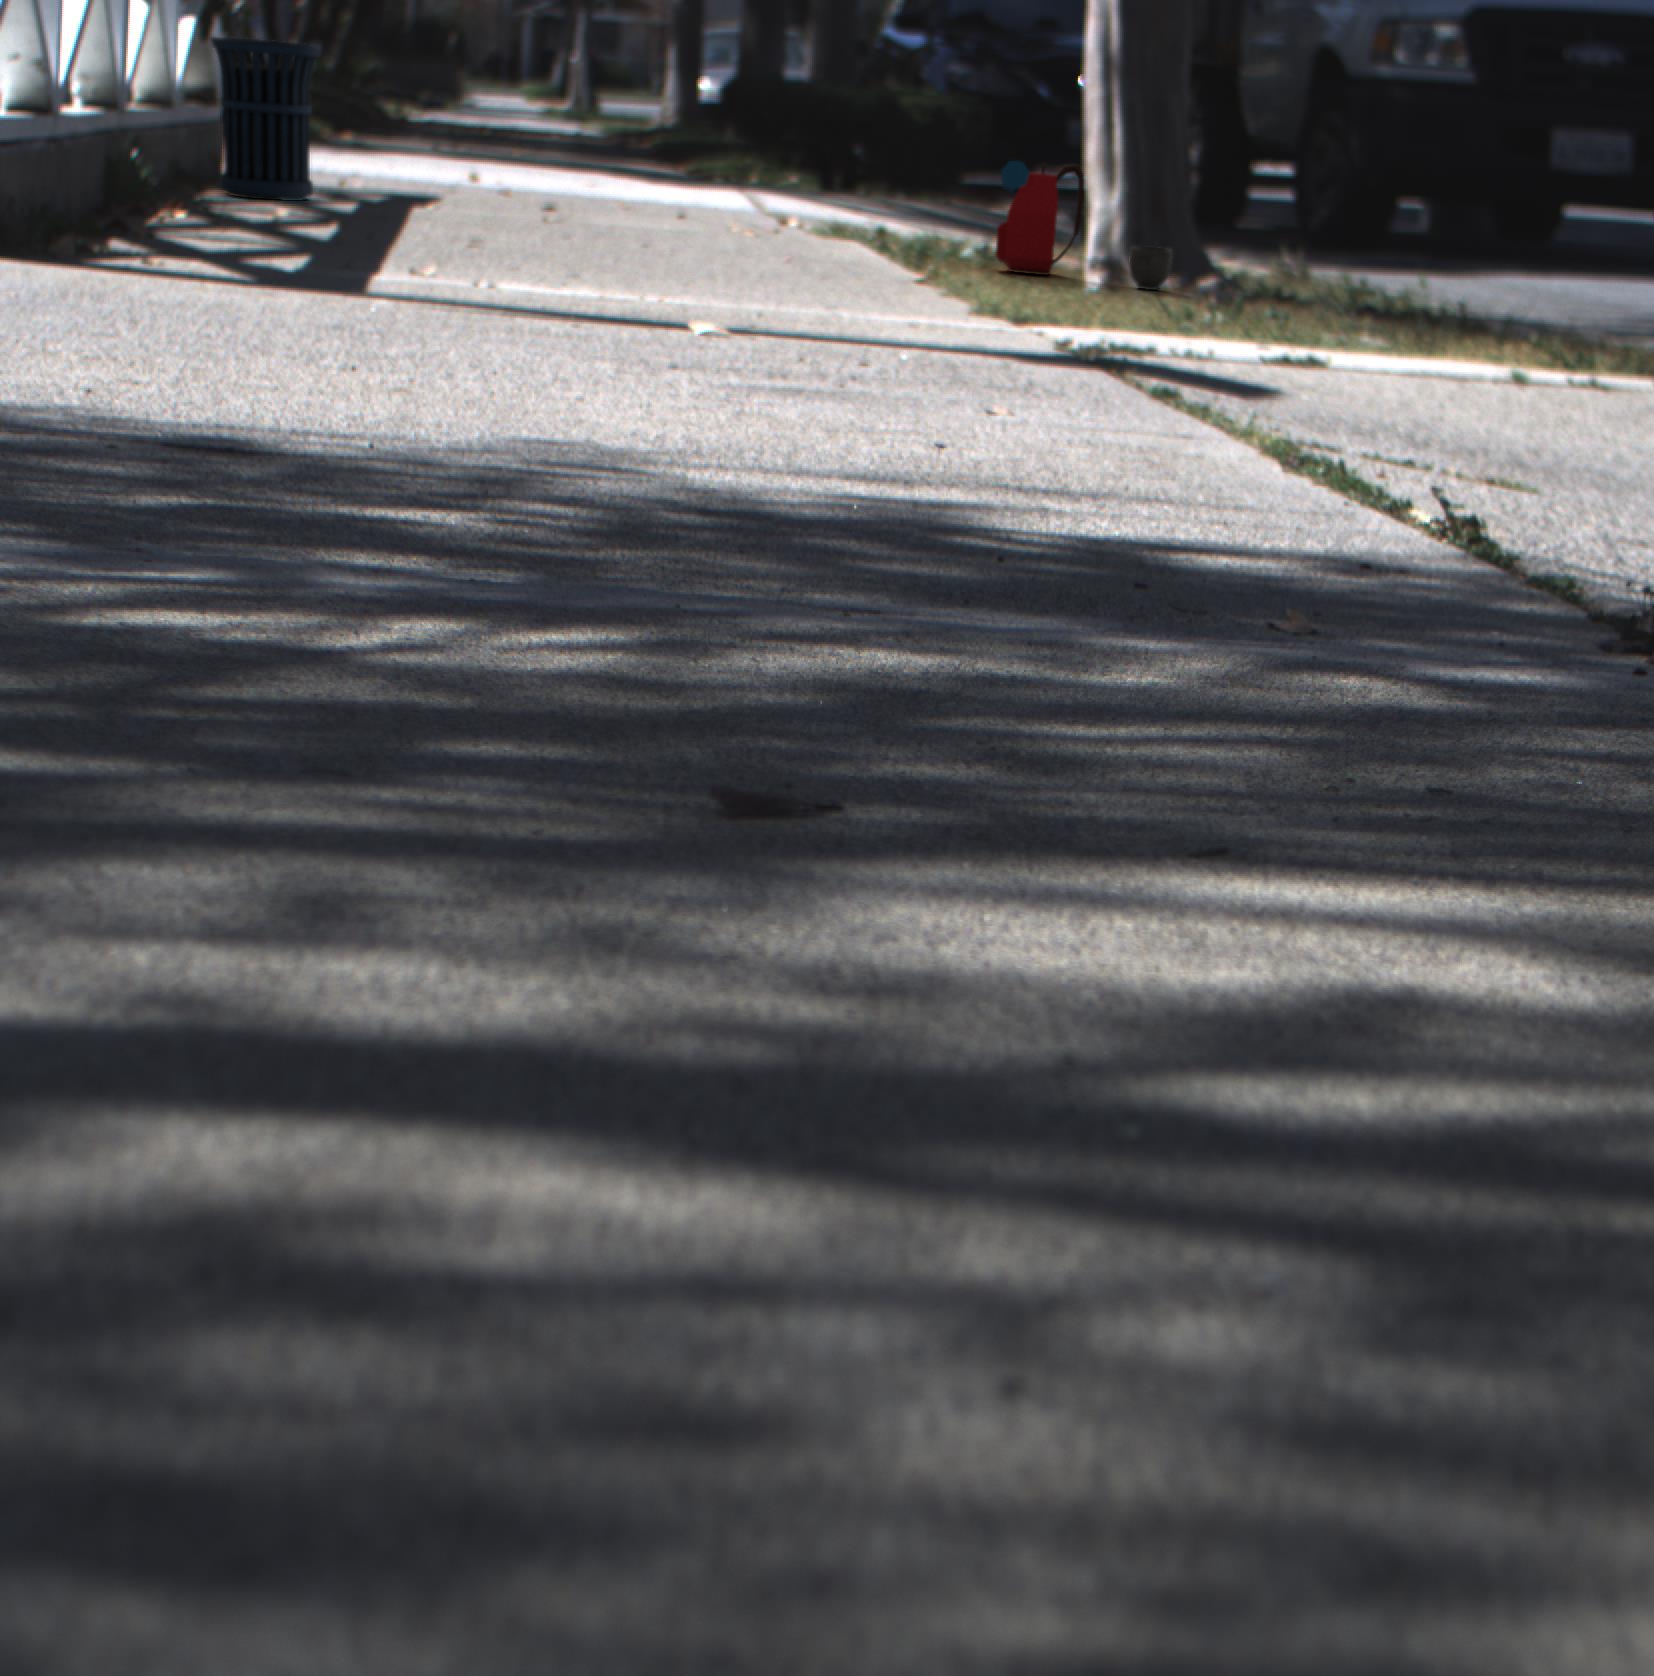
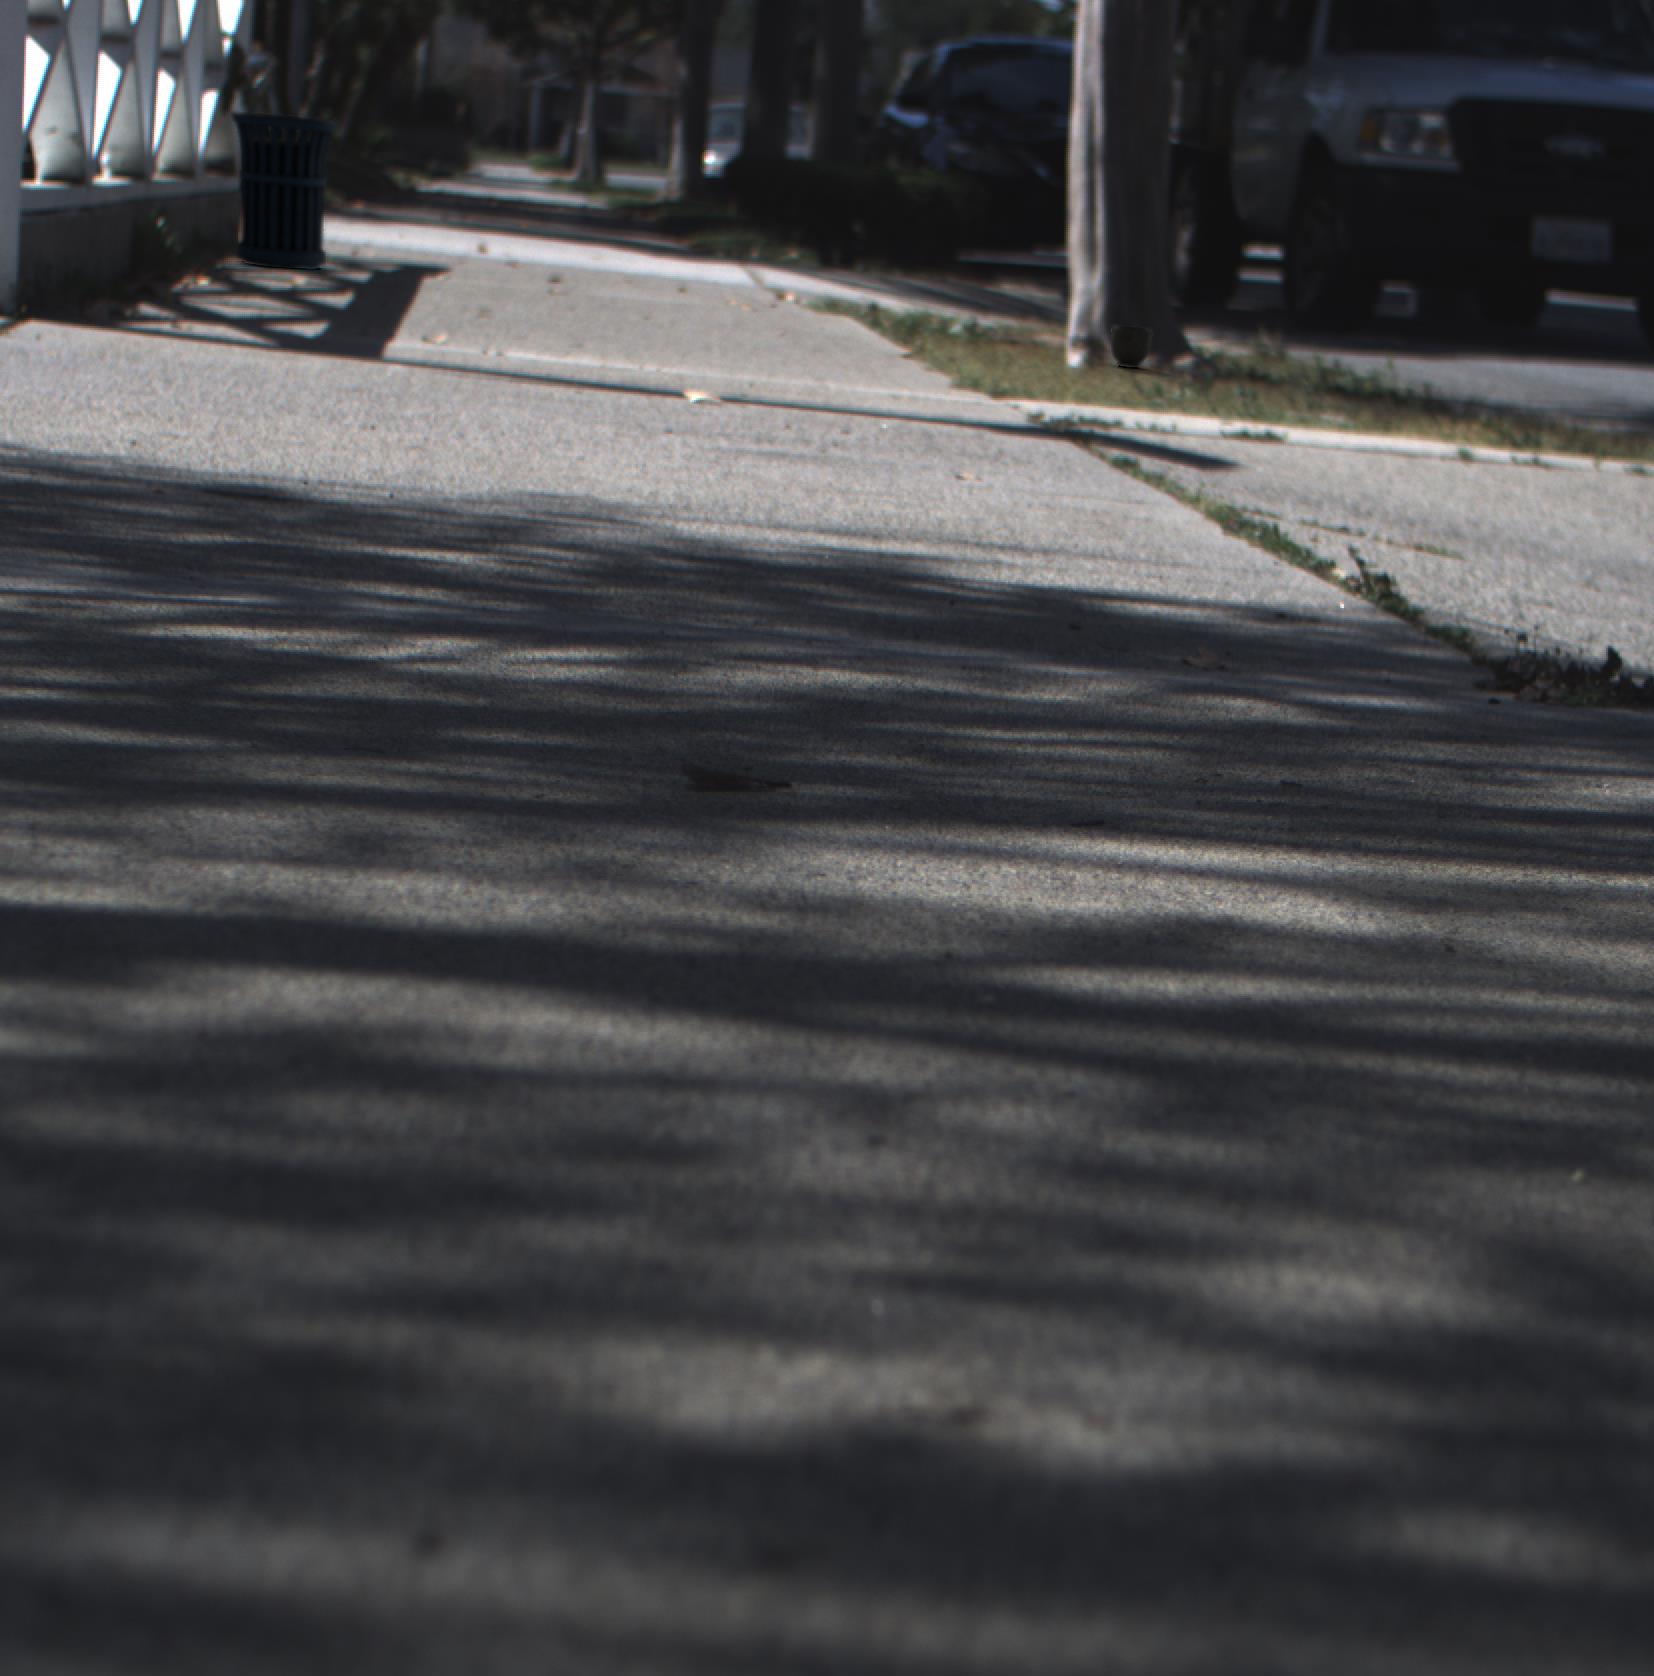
backpack: present [995,161,1084,275] -> none [983,243,1069,352]

